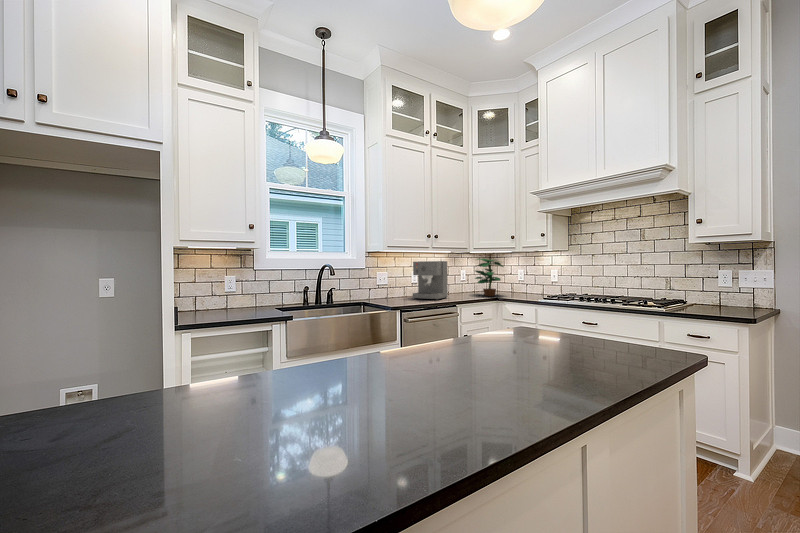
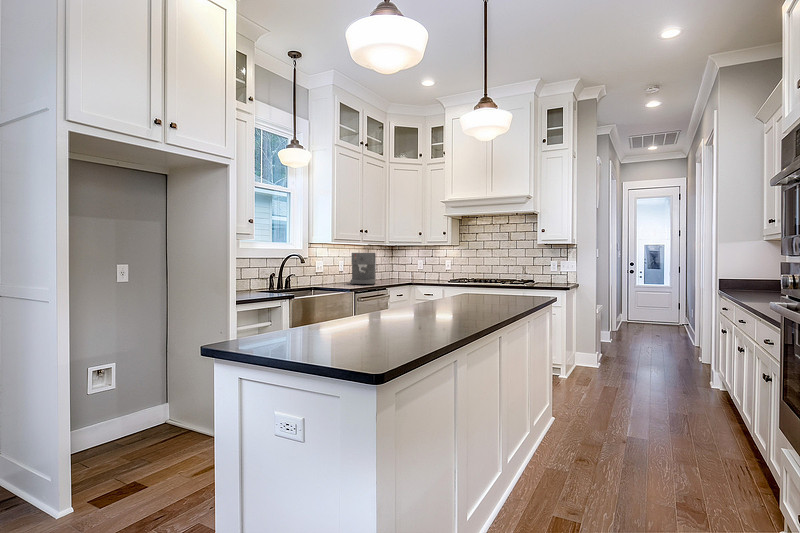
potted plant: present [475,259,504,296] -> none [388,251,416,282]

